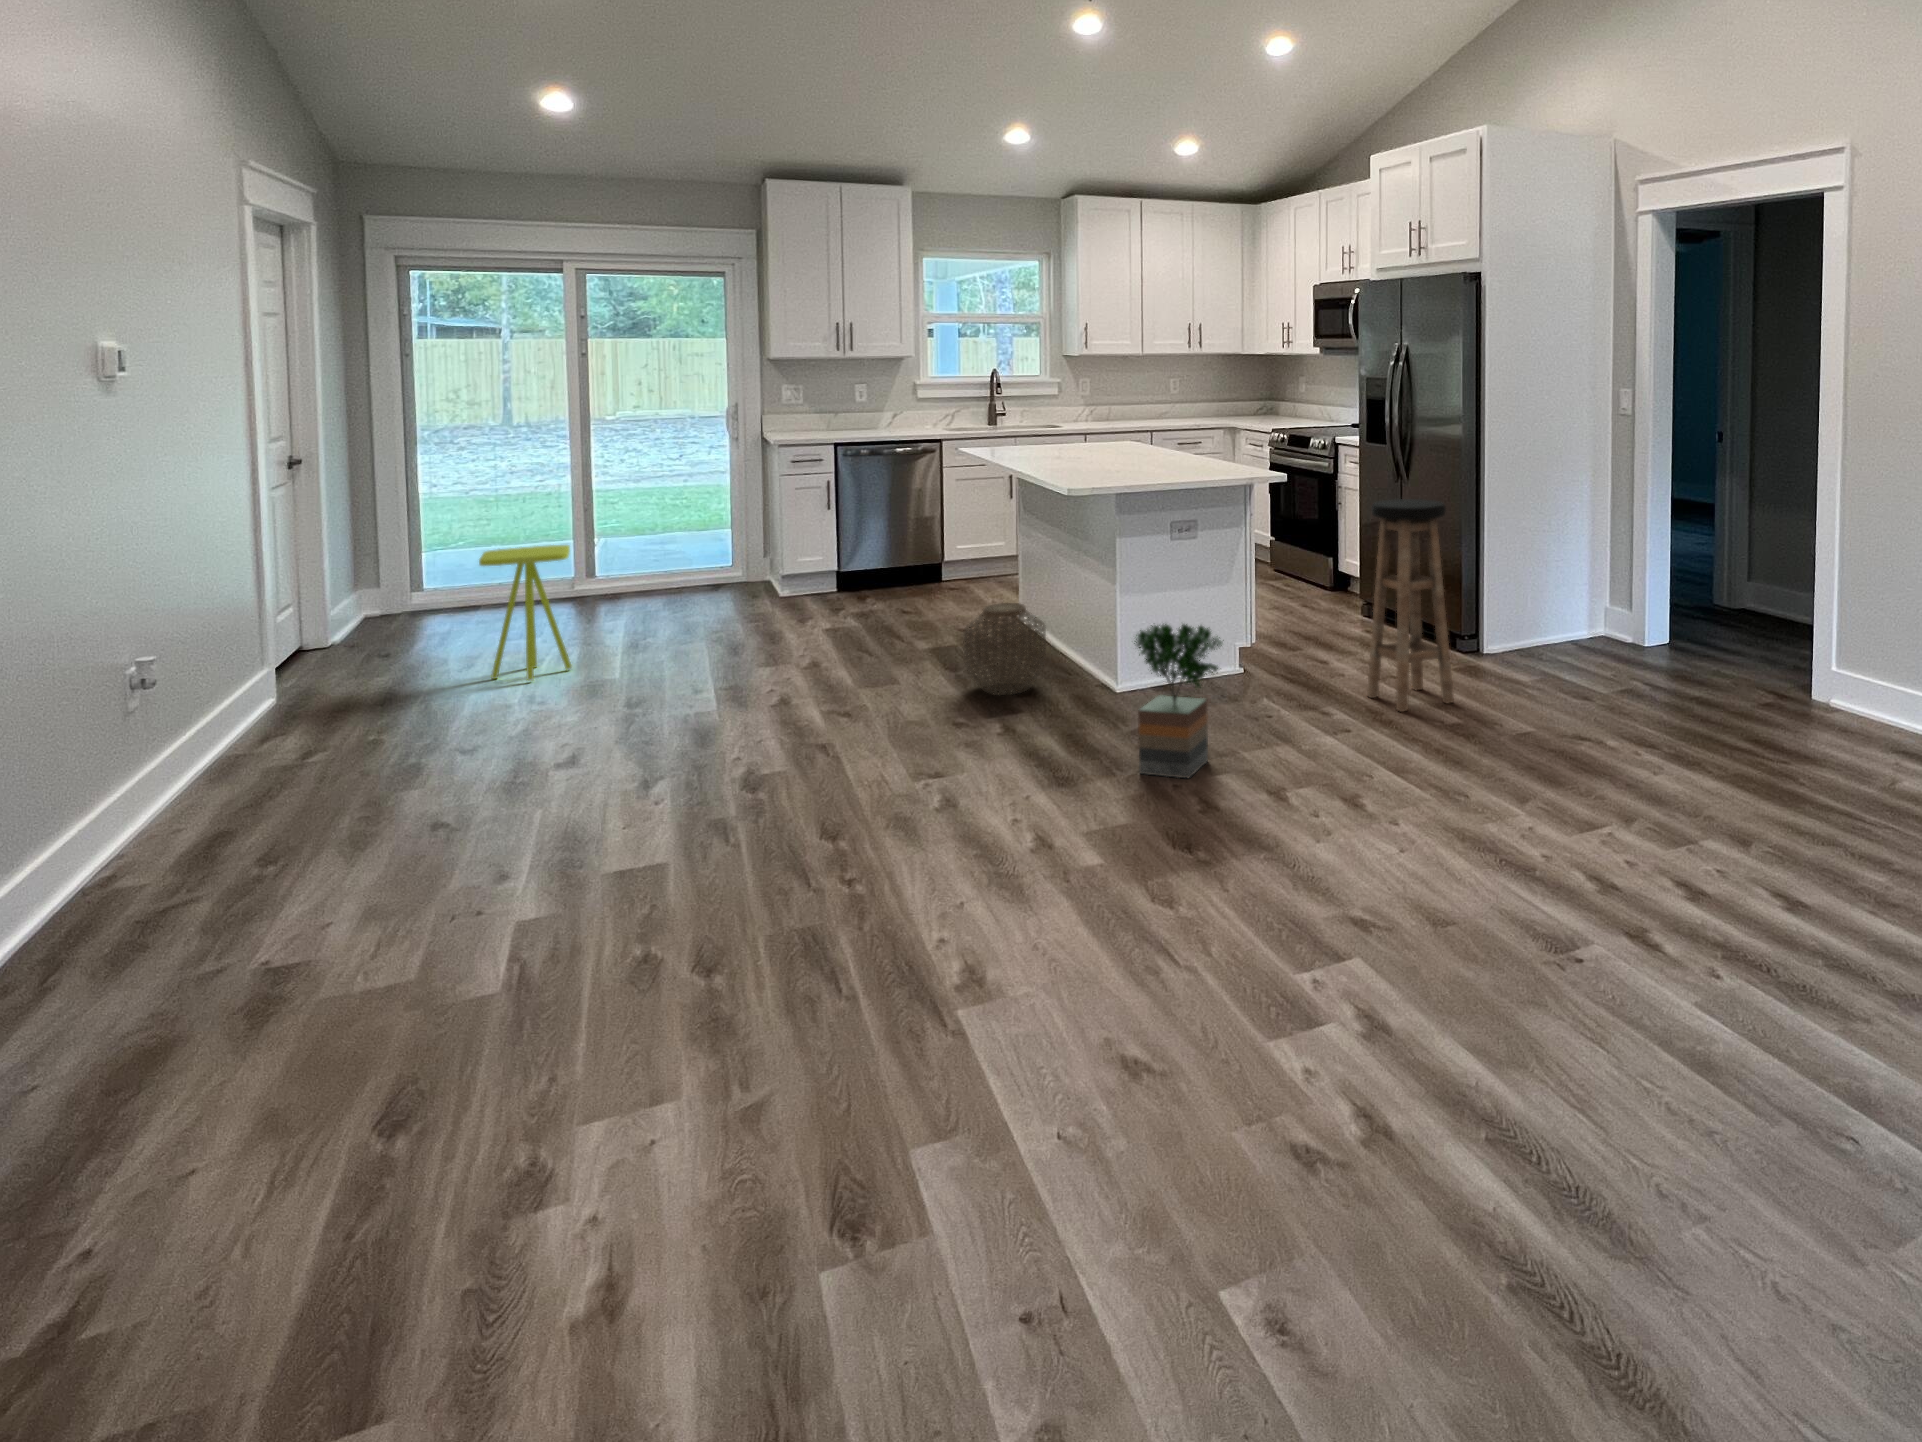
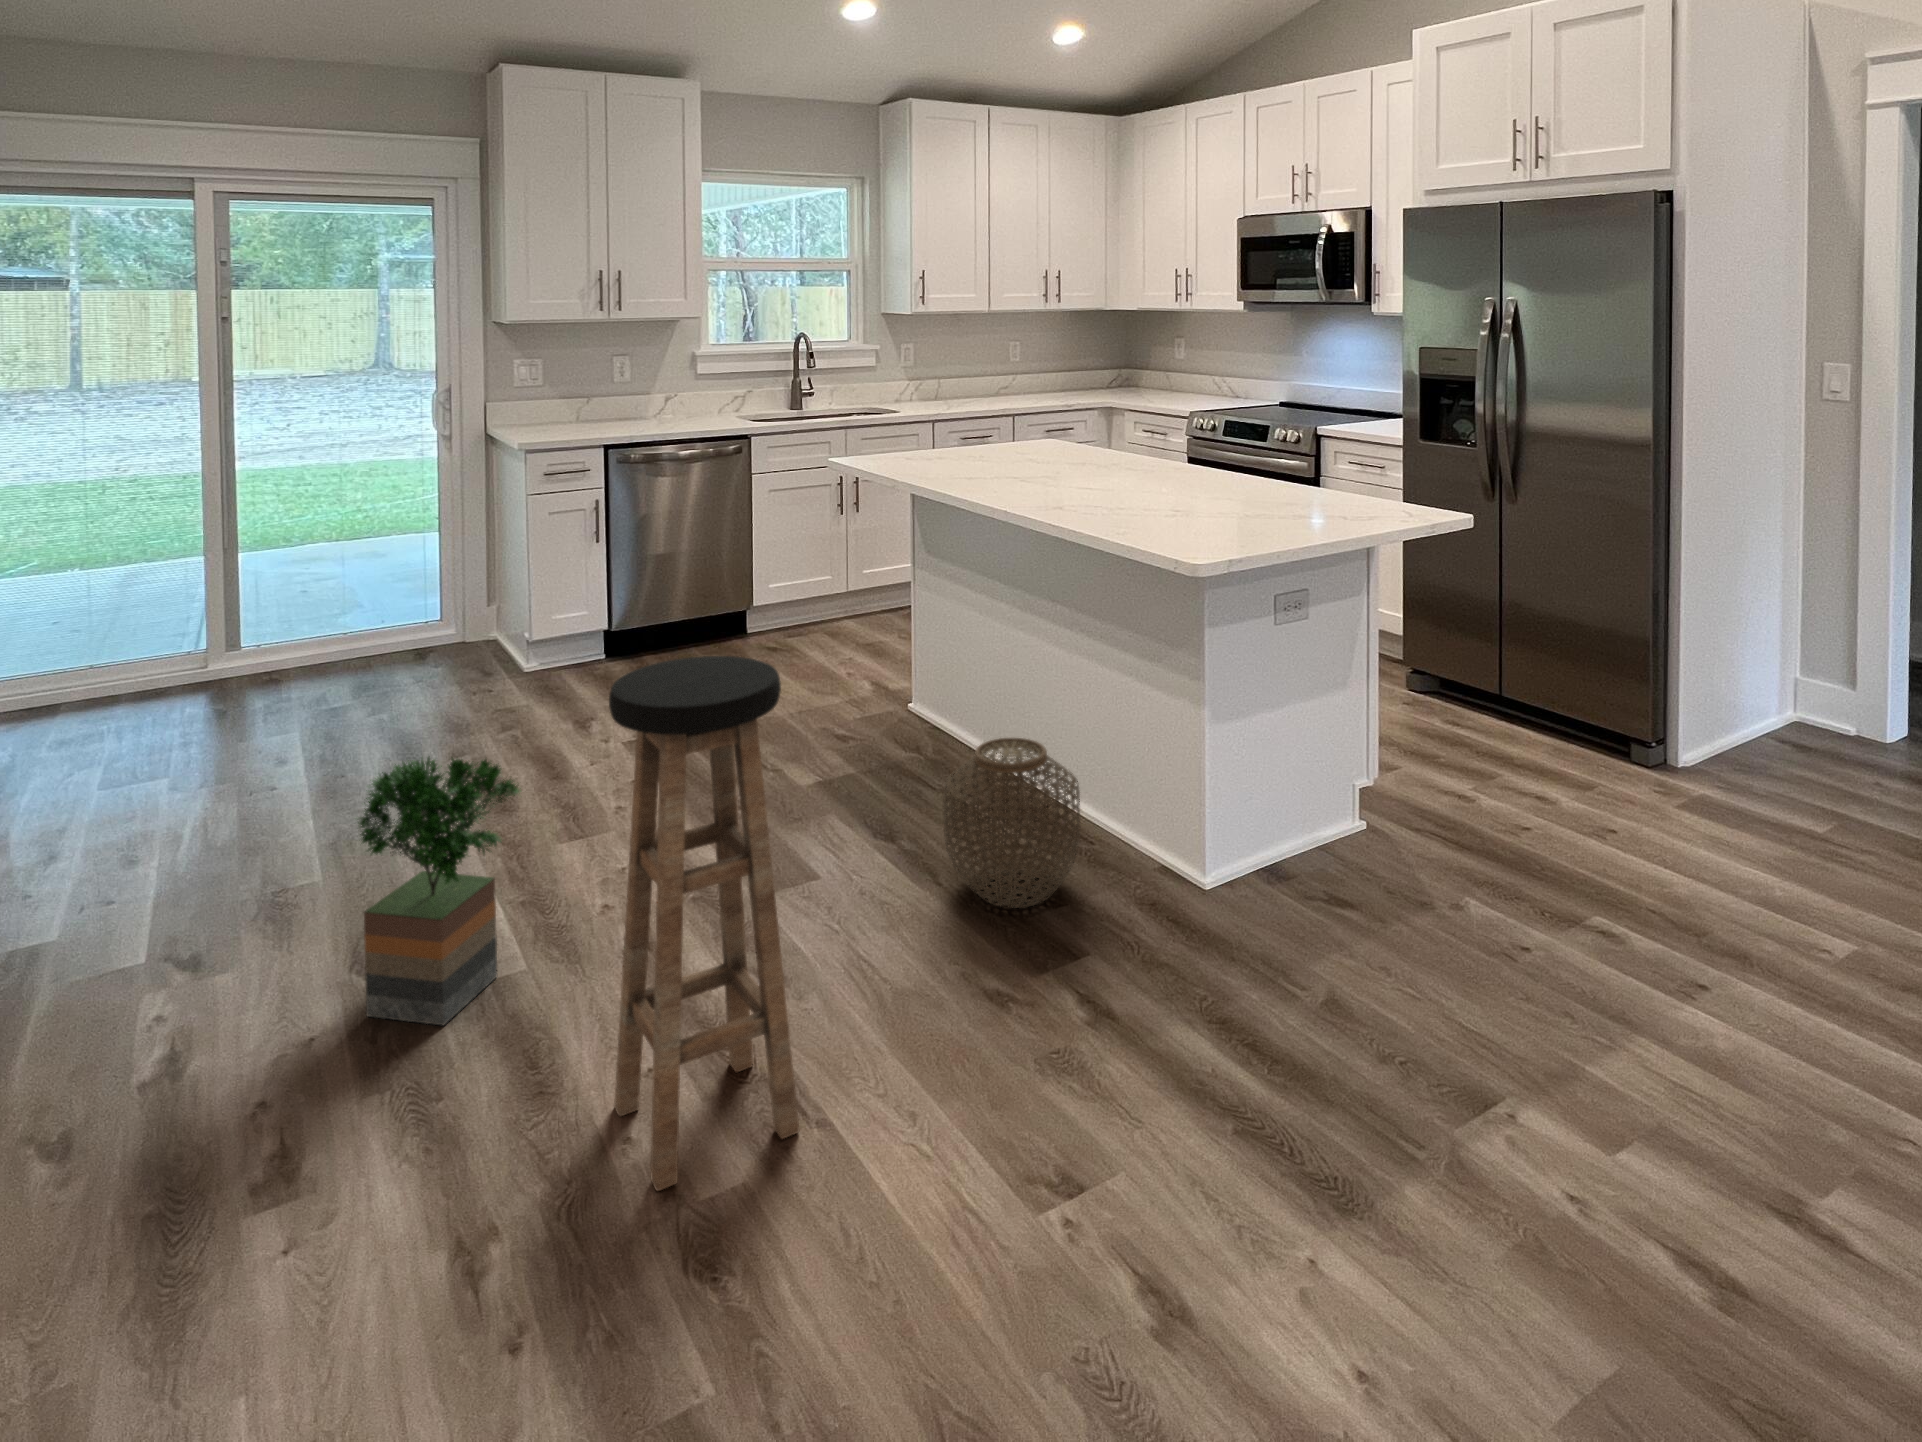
bar stool: present [1367,499,1454,712] -> present [609,656,799,1191]
side table: present [479,545,572,681] -> none [63,644,230,903]
potted tree: present [1134,624,1224,778] -> present [358,757,519,1025]

